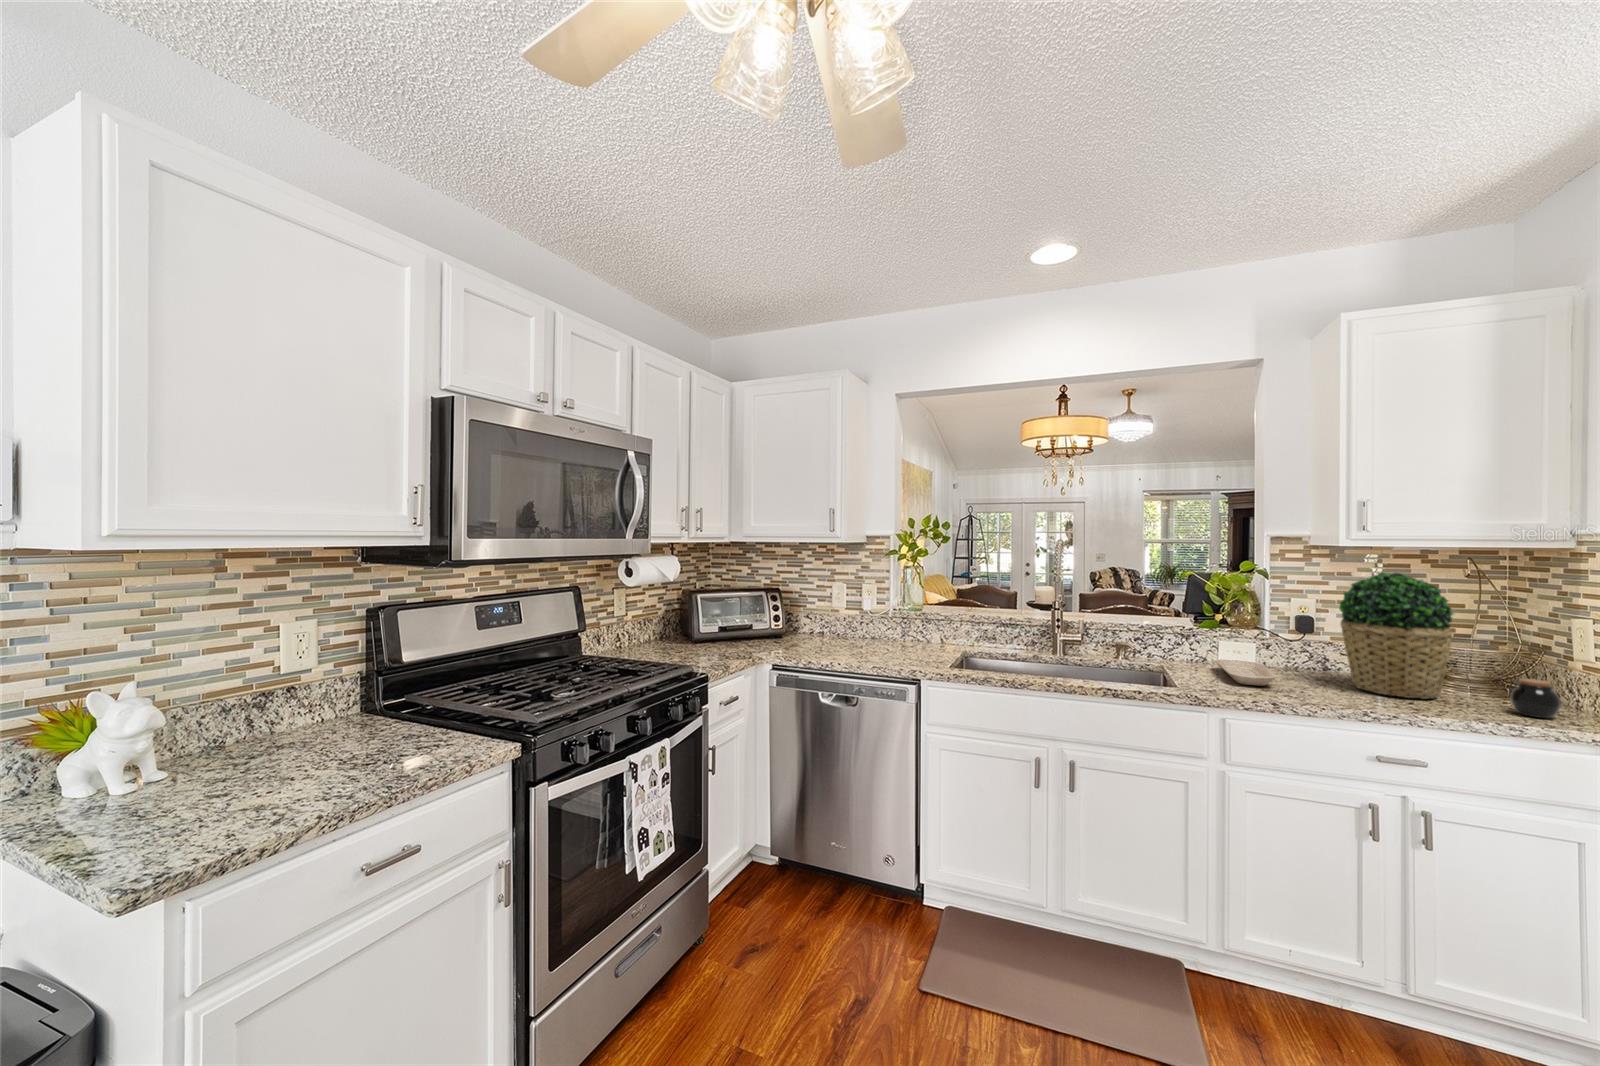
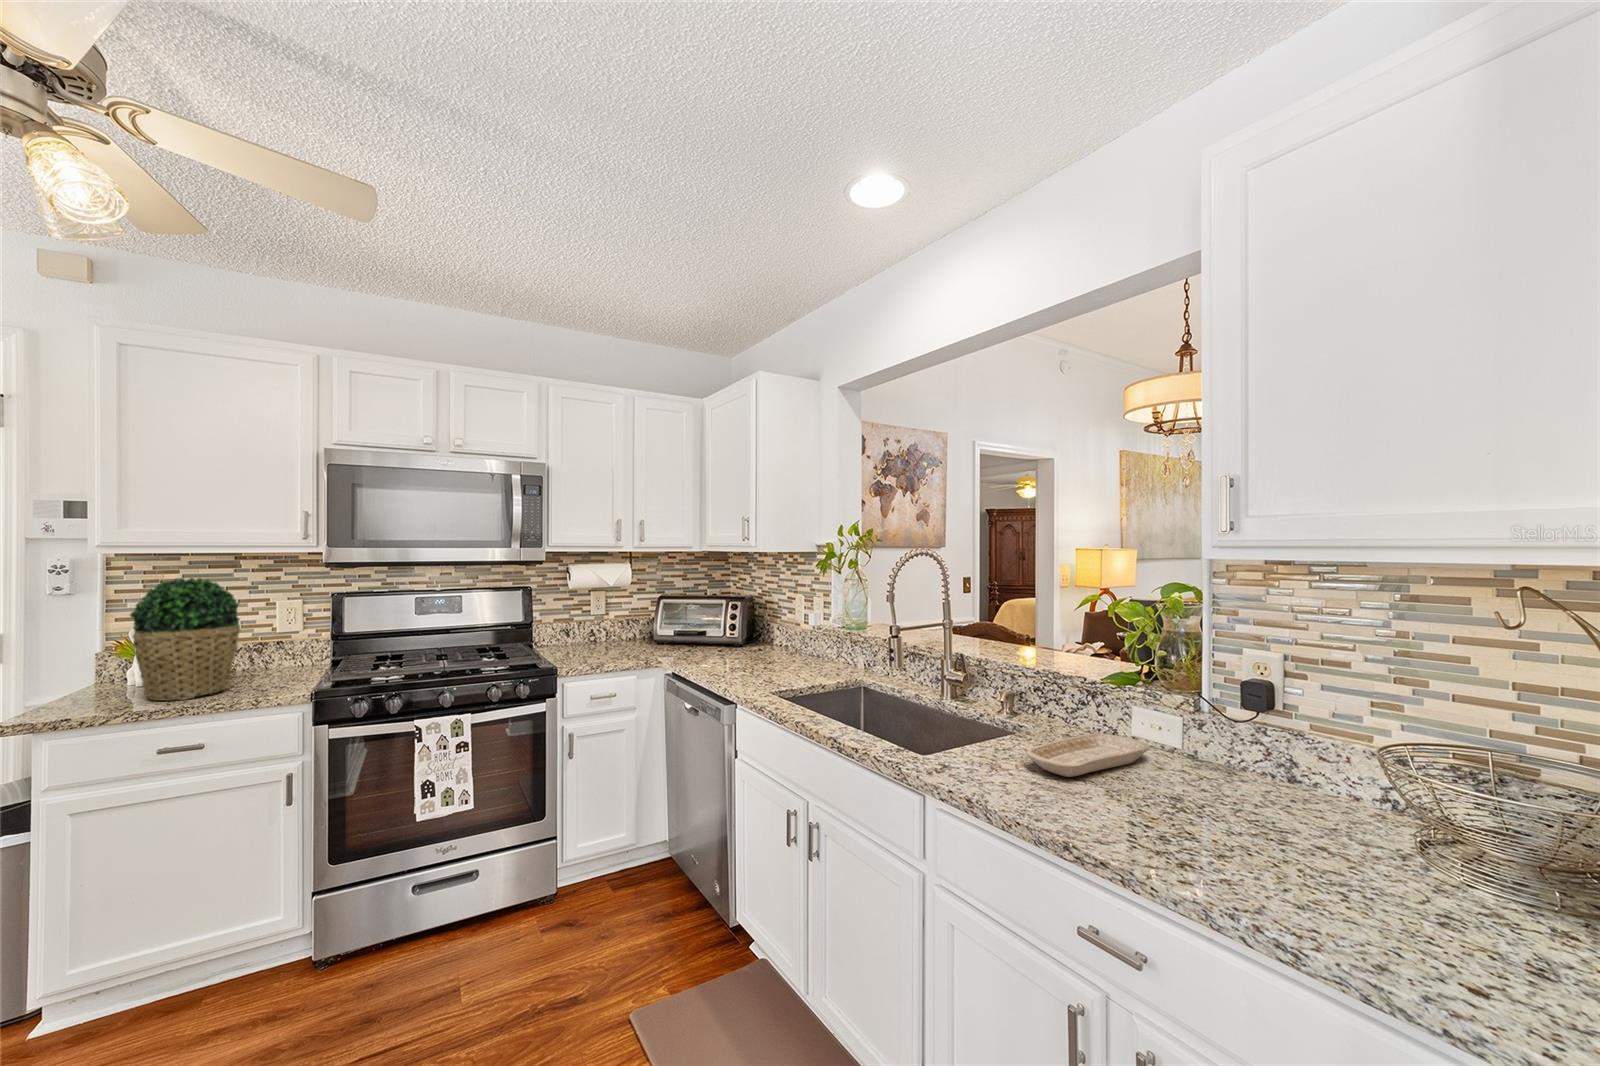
potted plant: present [1339,573,1454,699] -> present [130,578,240,701]
jar: present [1510,679,1561,718] -> none [1390,851,1490,952]

